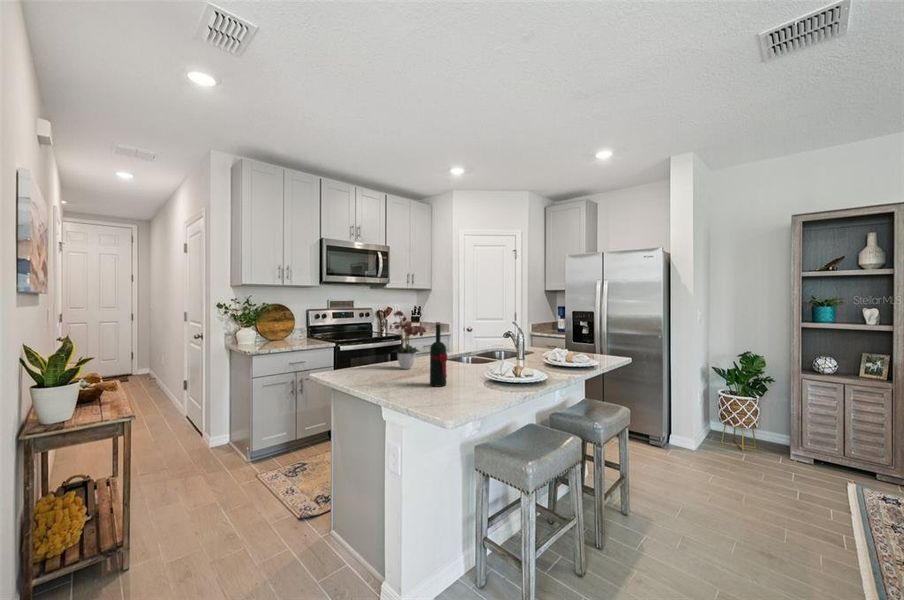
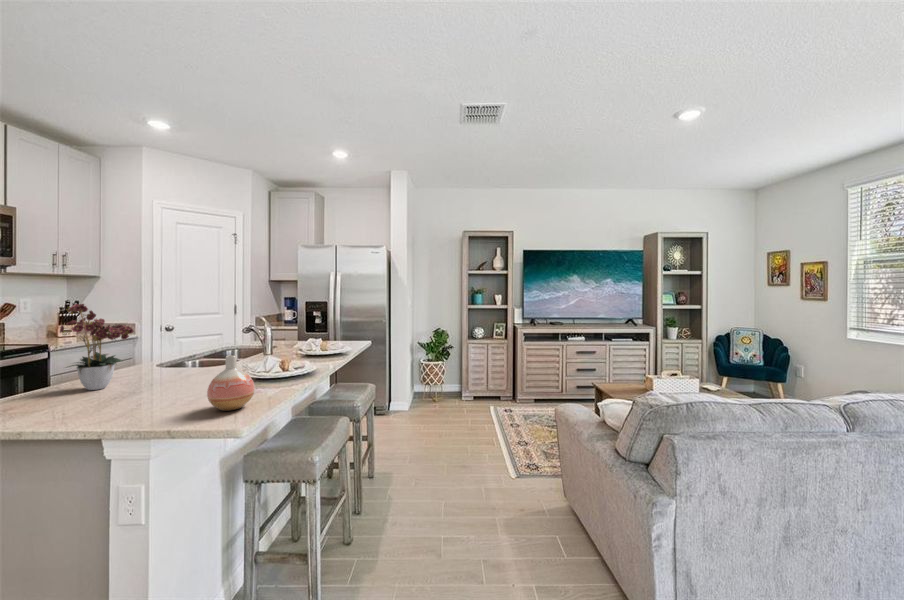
wine bottle: present [430,322,447,386] -> none [159,317,191,405]
vase: none [451,355,484,399] -> present [207,355,255,411]

